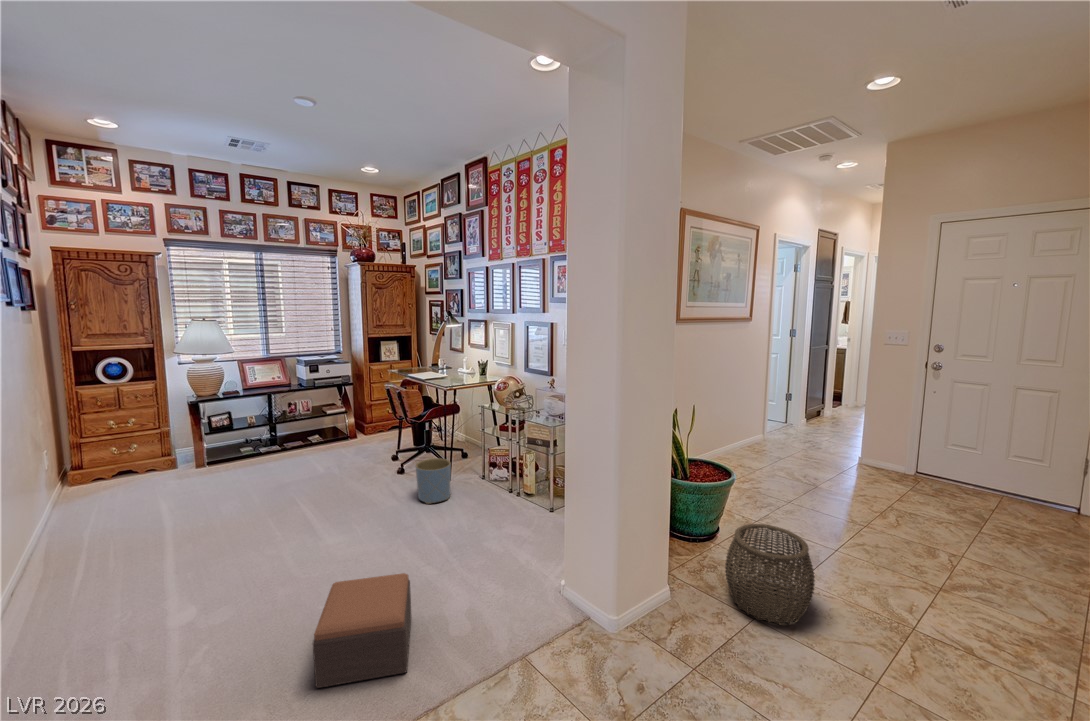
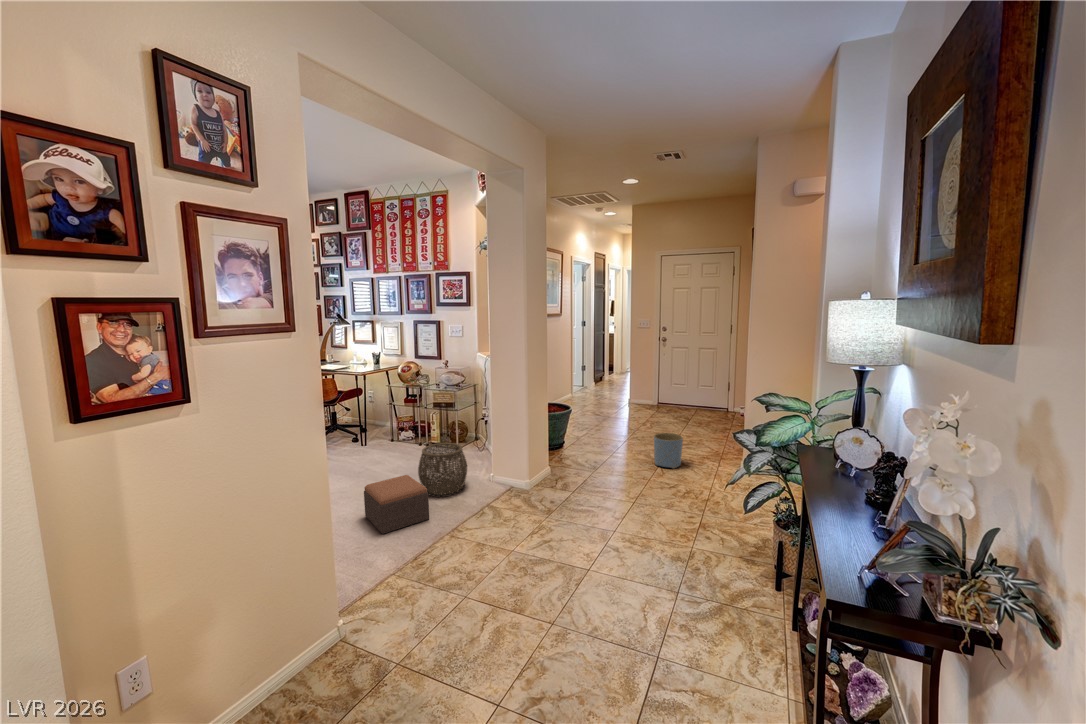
planter: present [416,458,451,504] -> present [654,433,683,468]
woven basket: present [725,524,815,624] -> present [418,443,467,495]

